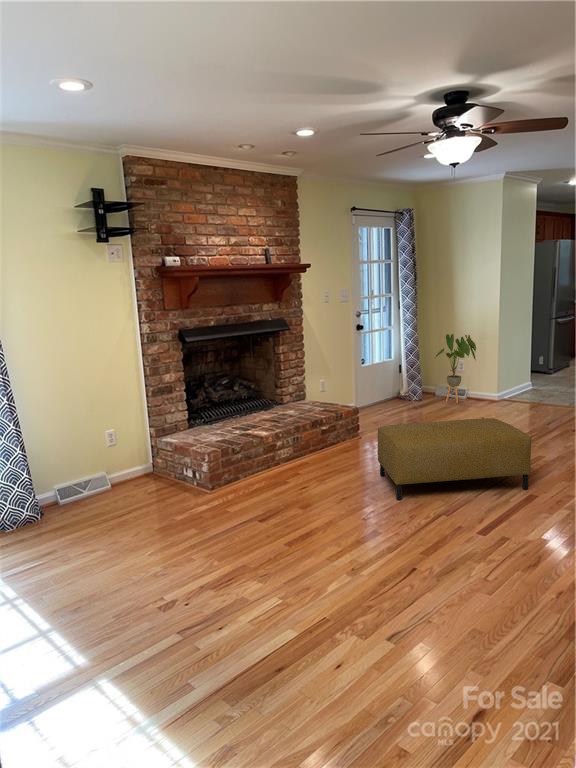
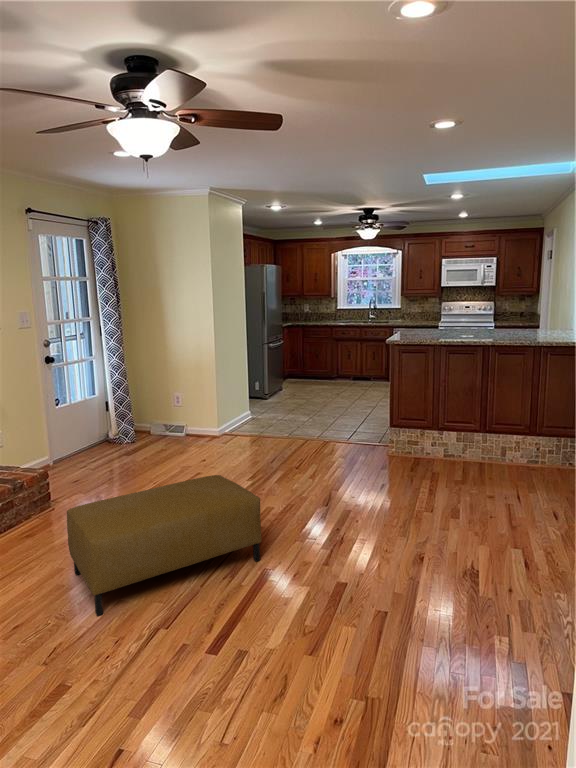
house plant: present [435,334,476,403] -> none [146,365,193,443]

